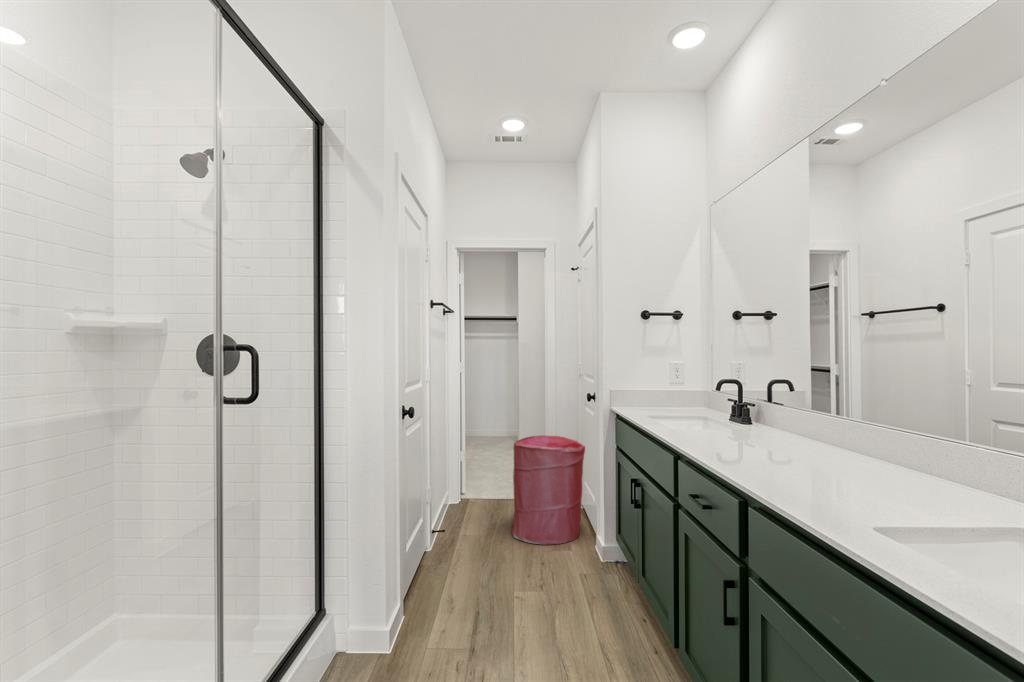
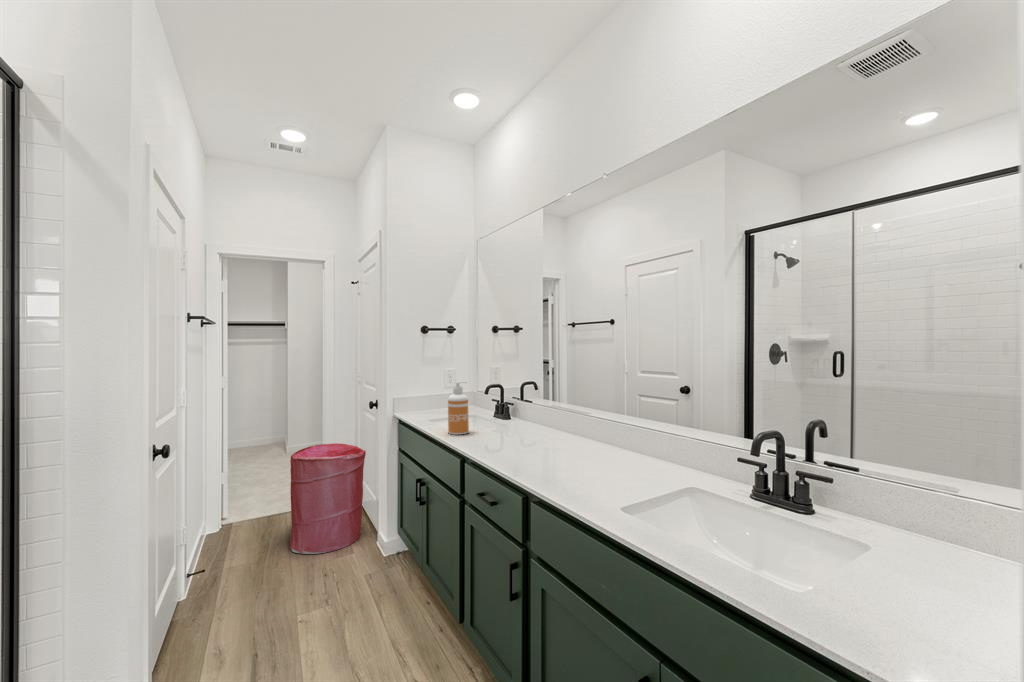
soap dispenser: none [667,371,691,432] -> present [448,382,469,435]

